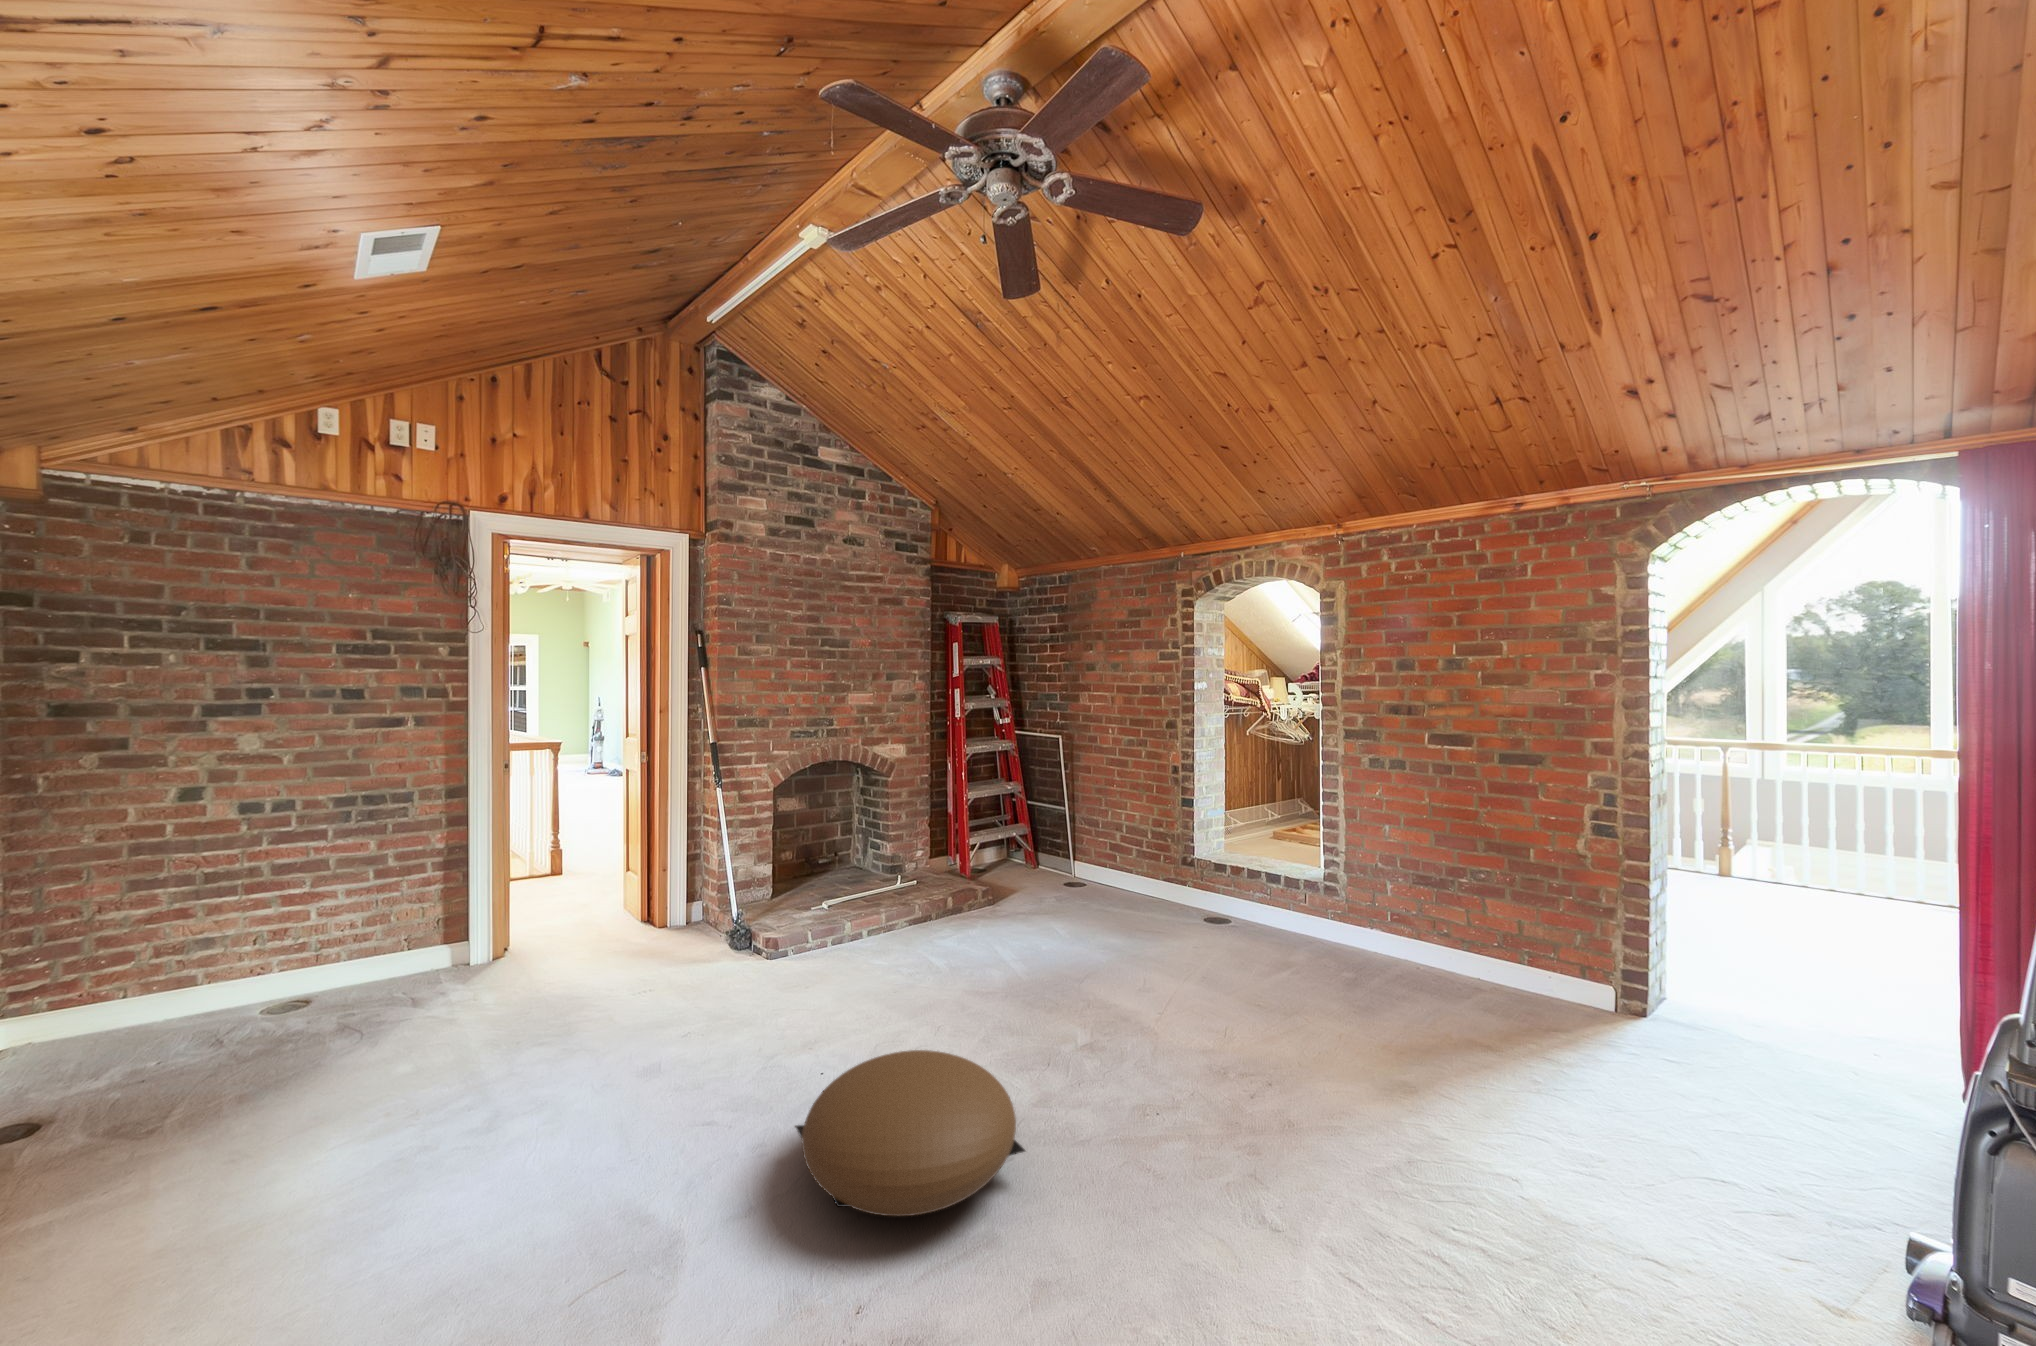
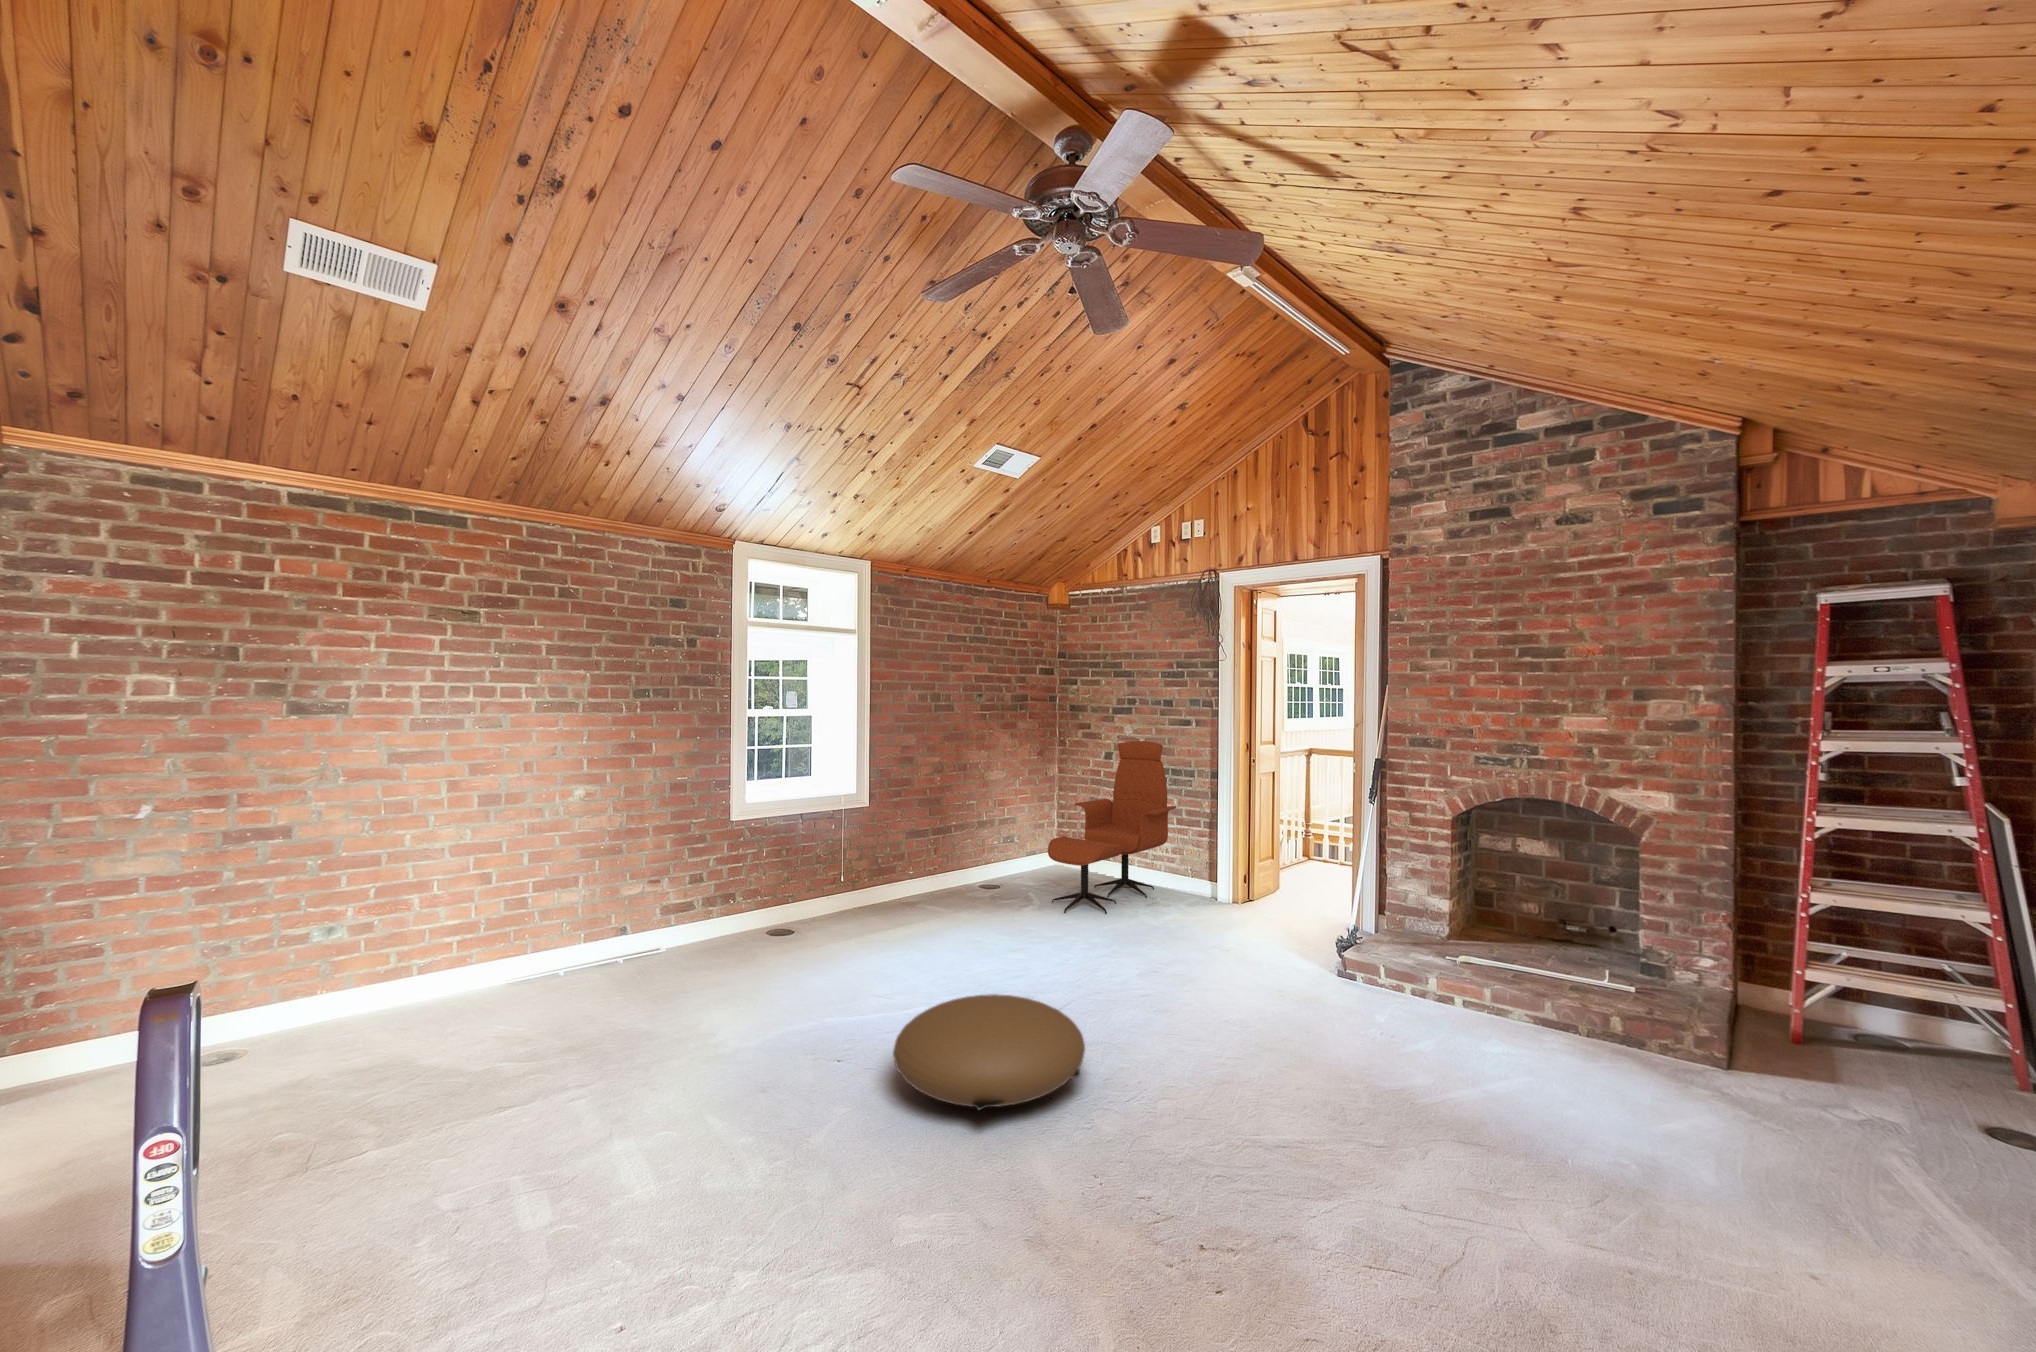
lounge chair: none [195,759,411,1080] -> present [1048,741,1176,914]

